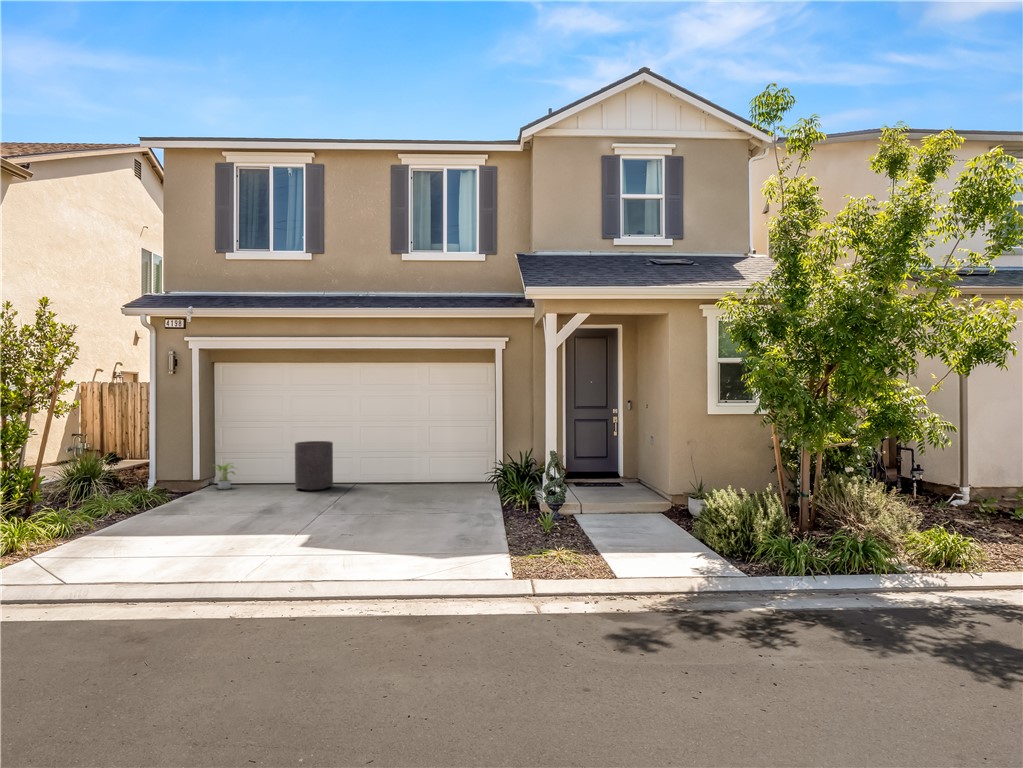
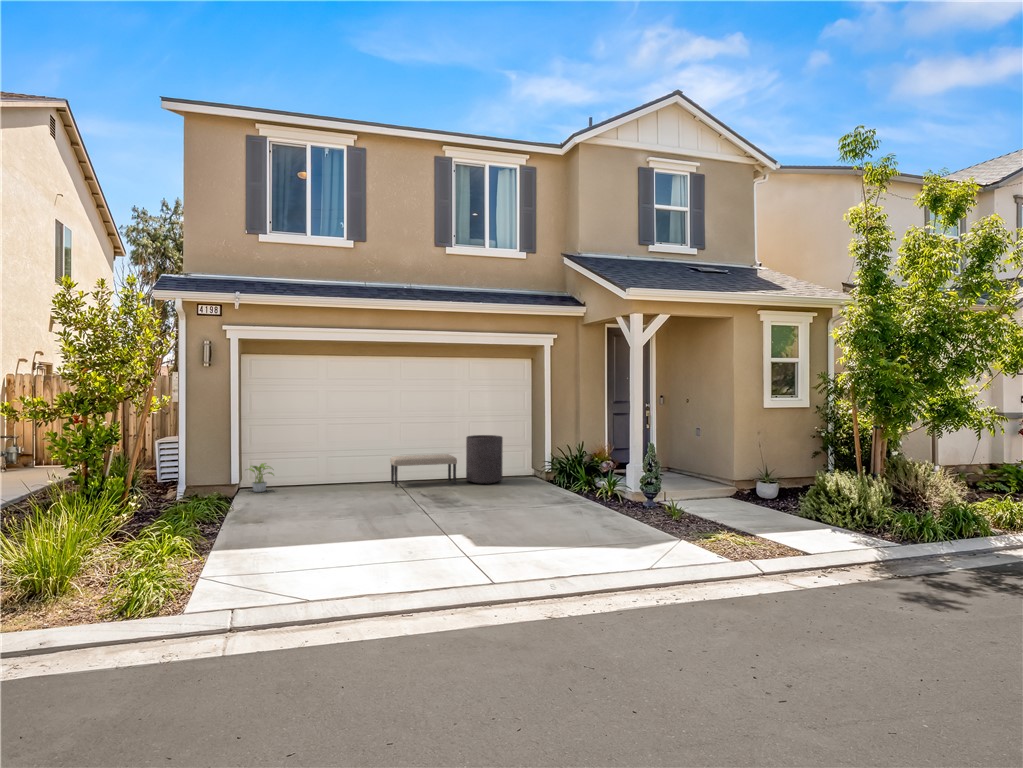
trash can: present [295,441,333,490] -> present [466,435,503,484]
bench: none [344,458,409,489] -> present [390,454,457,487]

